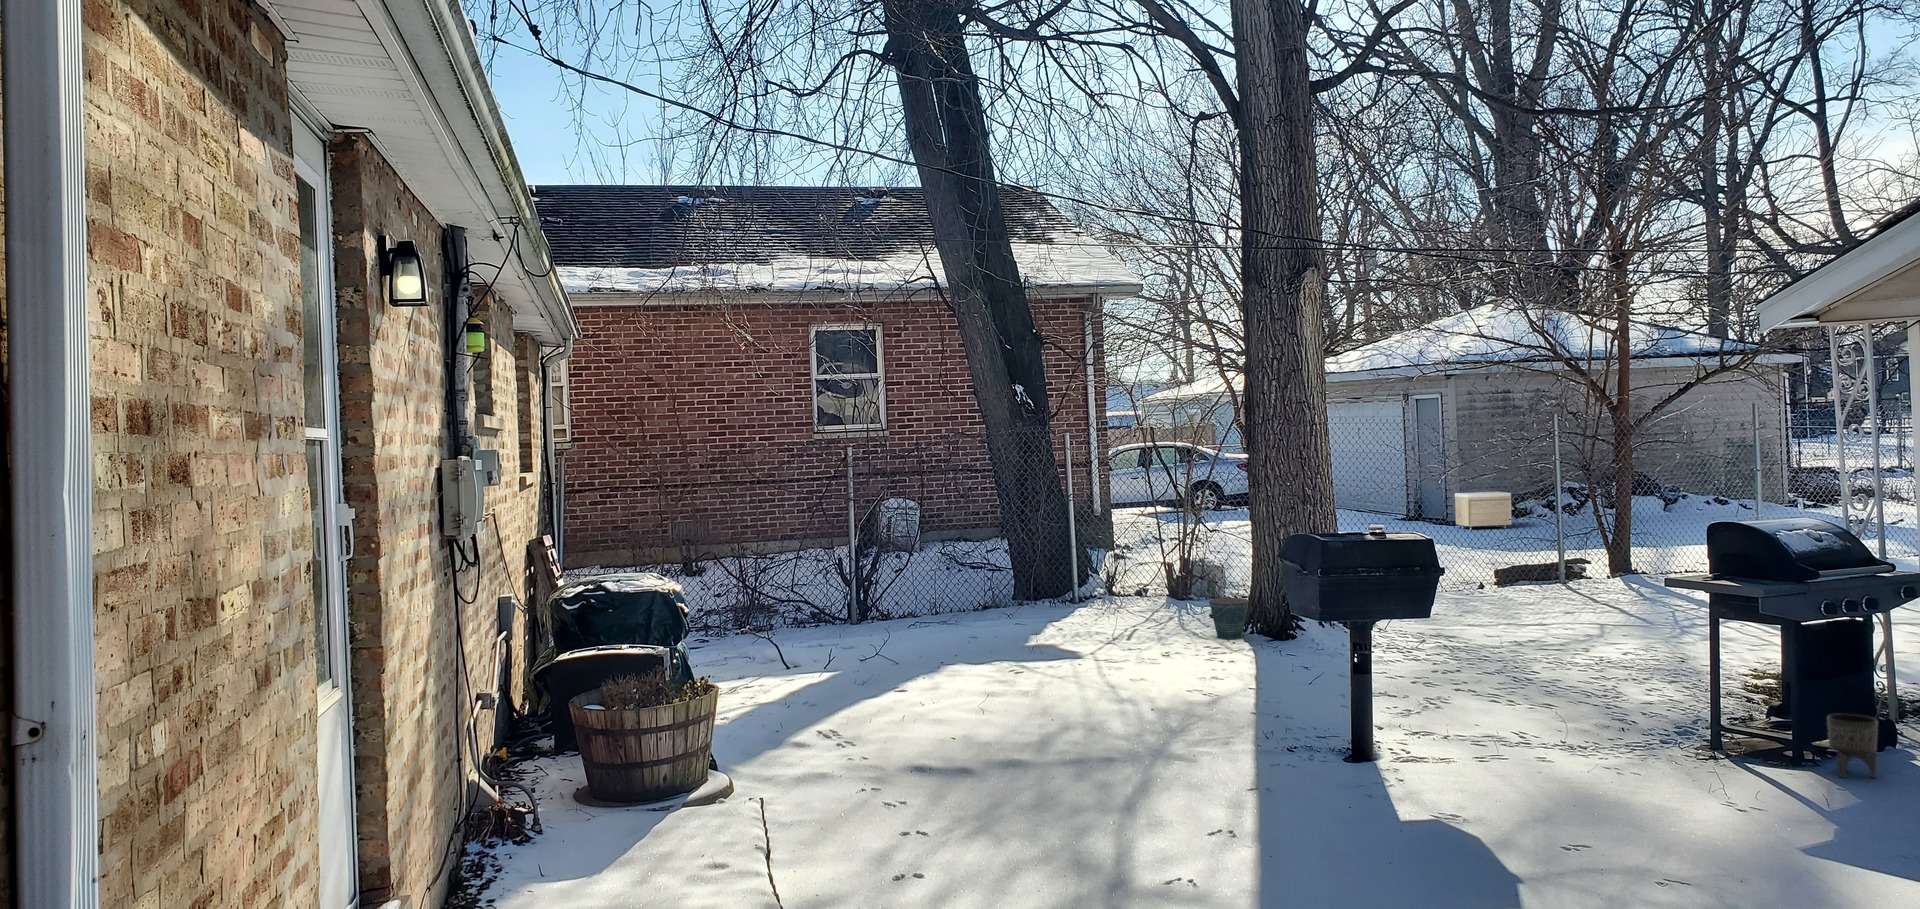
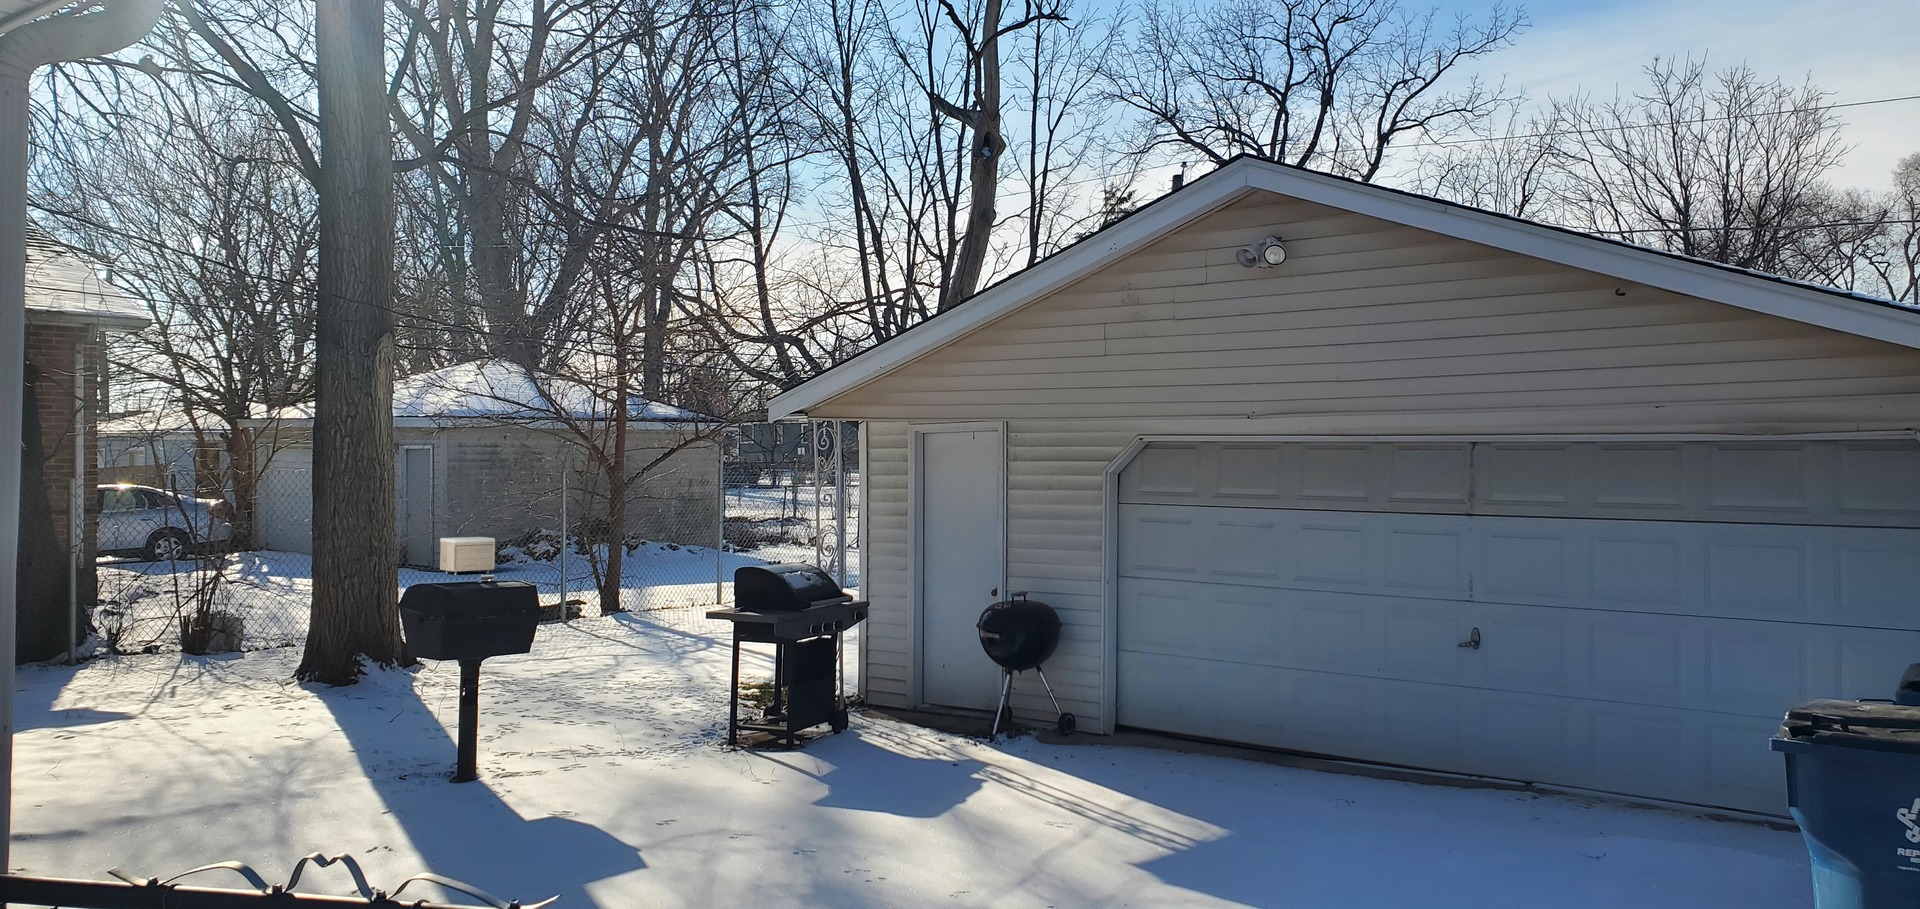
bucket: present [1209,596,1249,639] -> none [258,648,303,691]
planter: present [1827,714,1878,778] -> none [807,707,836,752]

